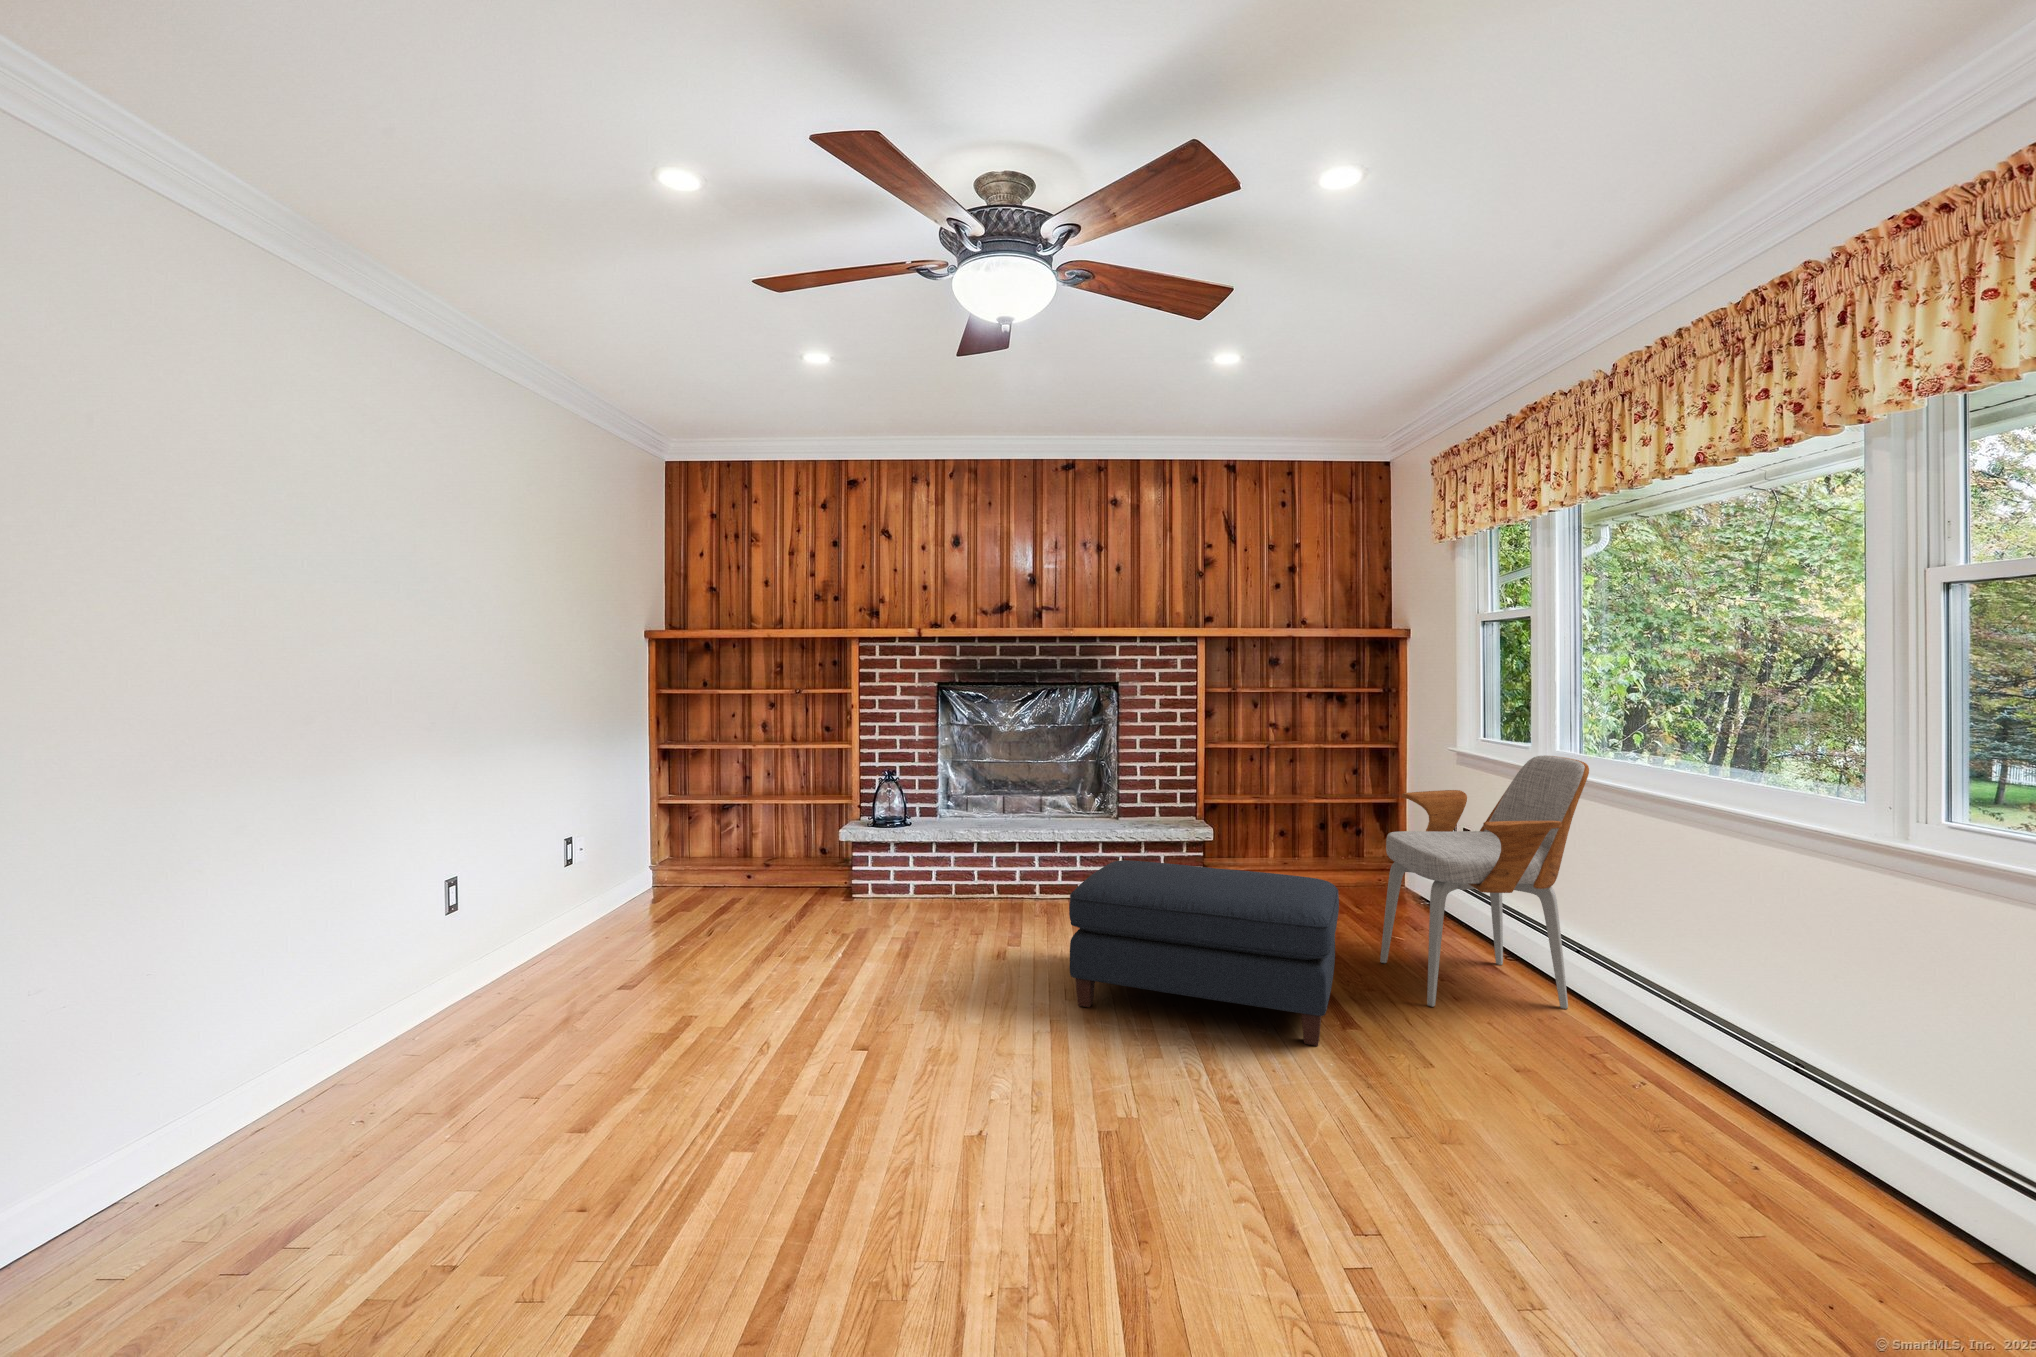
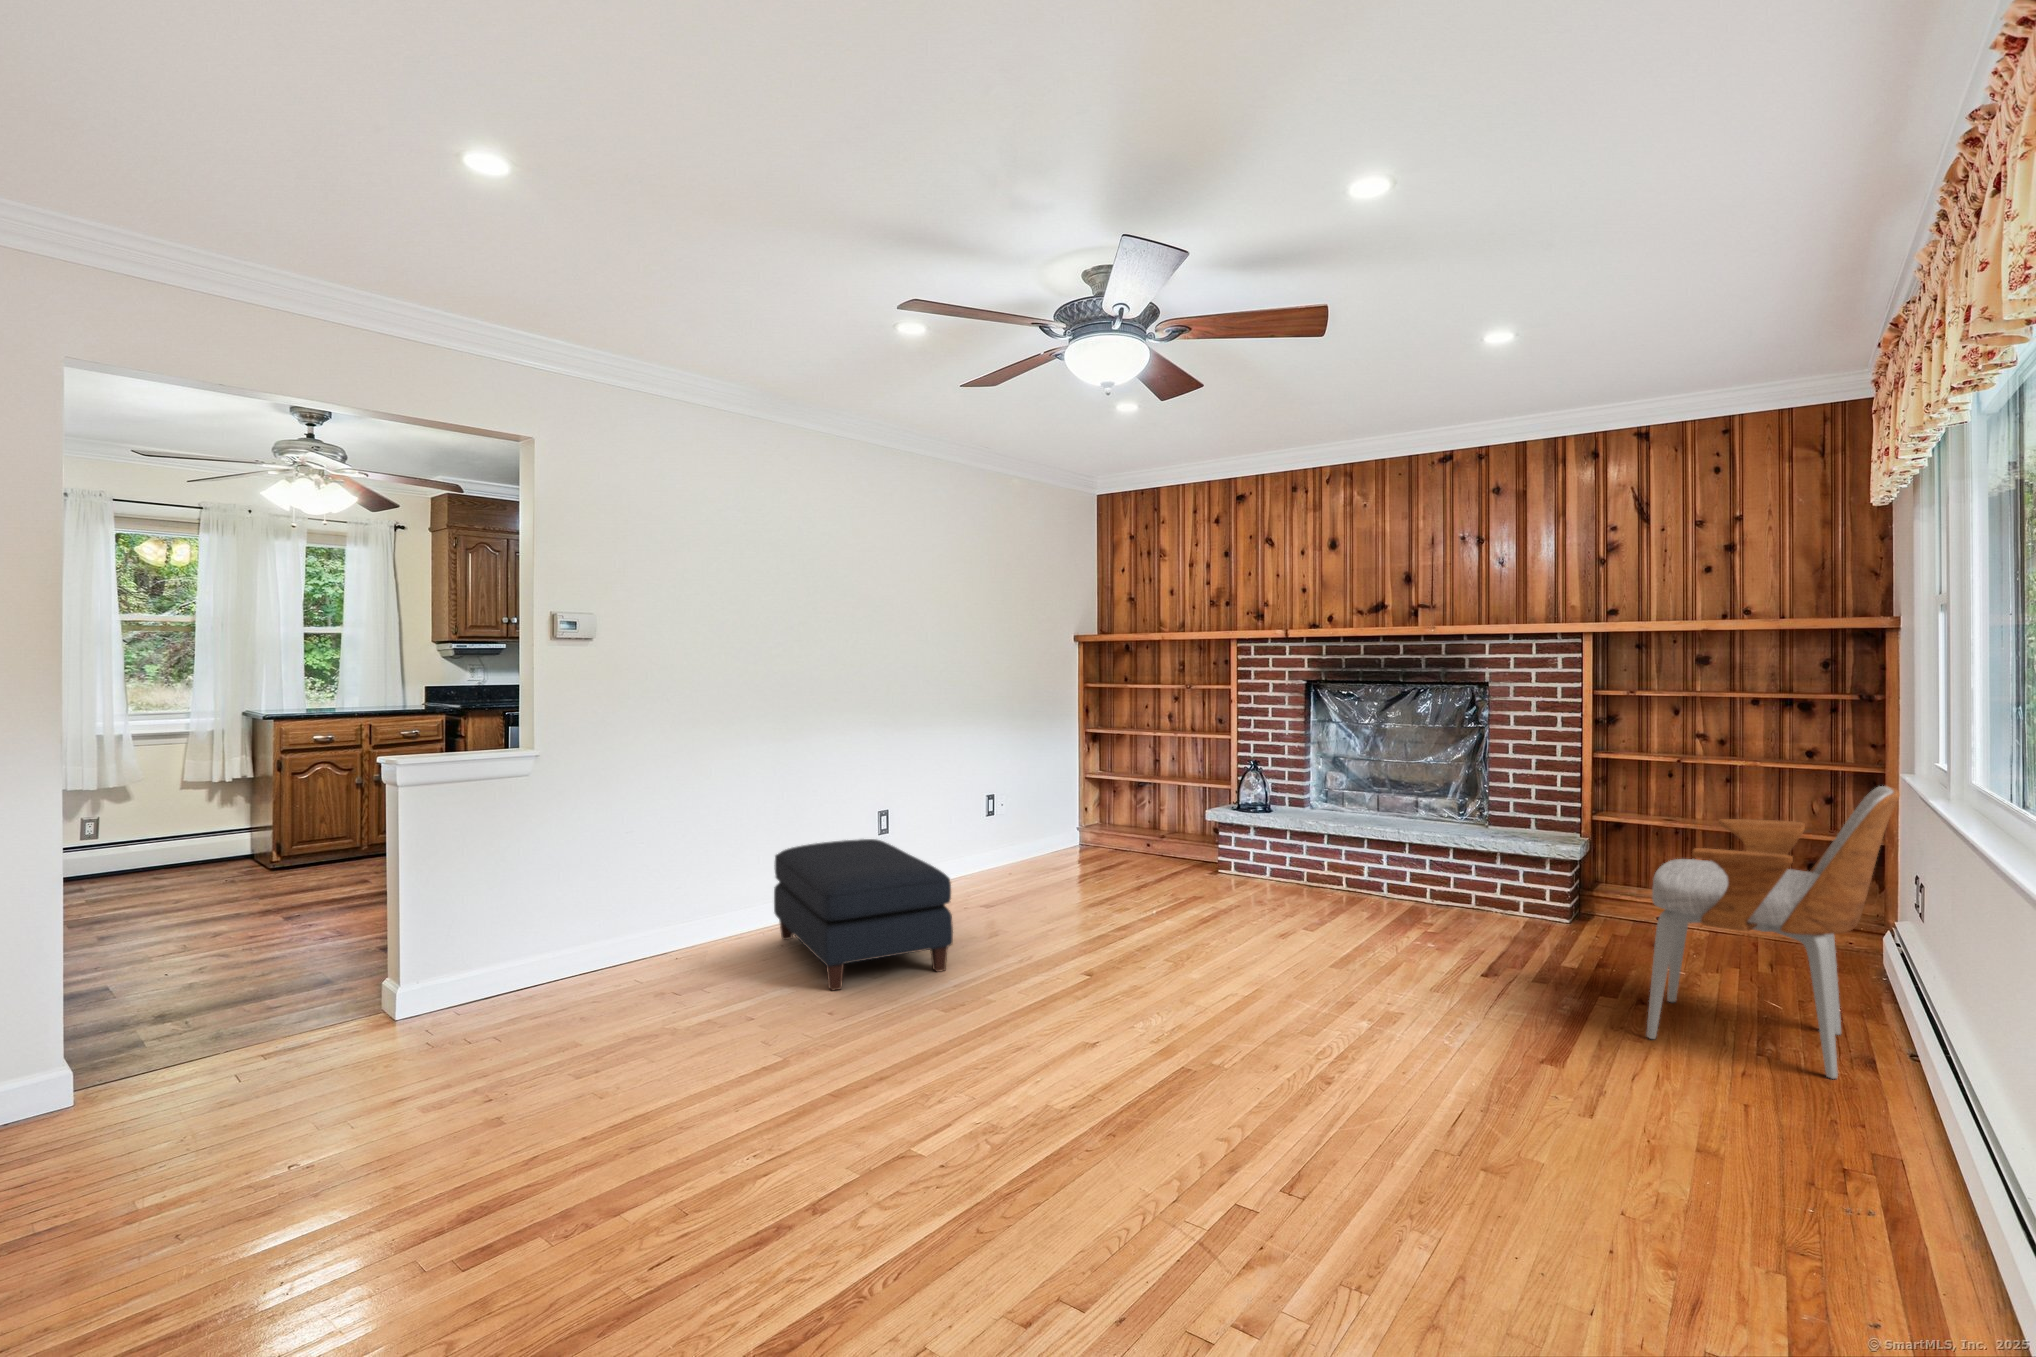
ottoman: present [1069,860,1339,1046] -> present [774,839,953,991]

